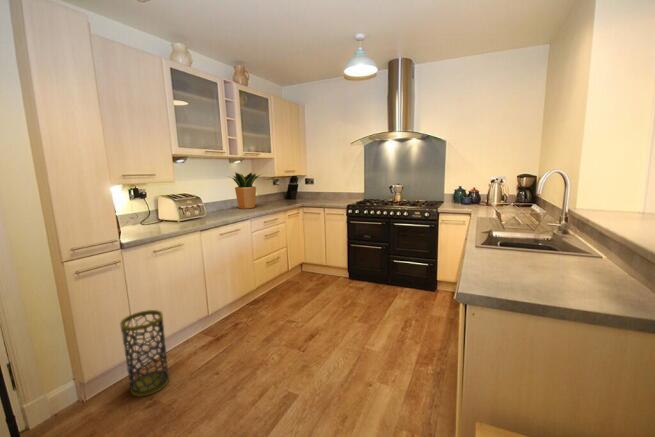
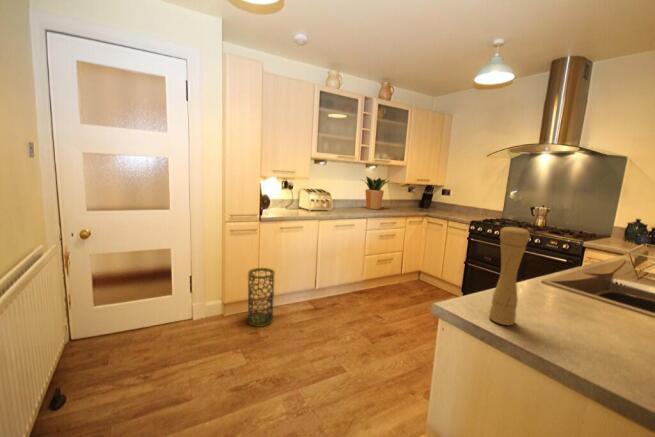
pepper mill: none [505,202,536,292] -> present [489,226,530,325]

